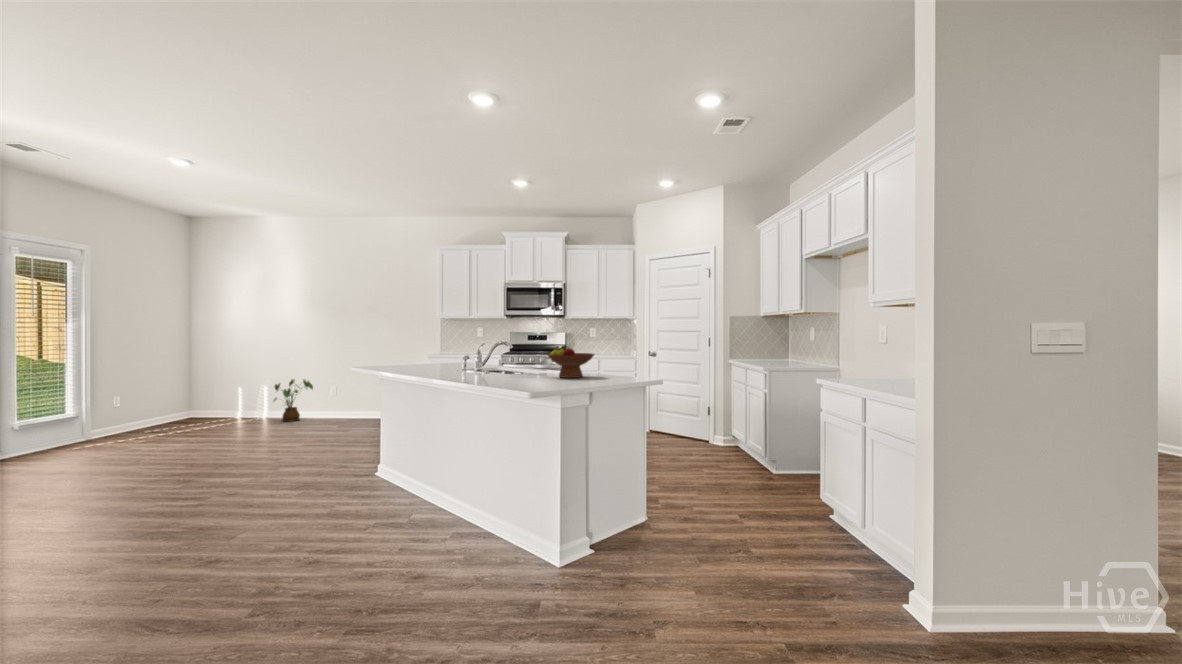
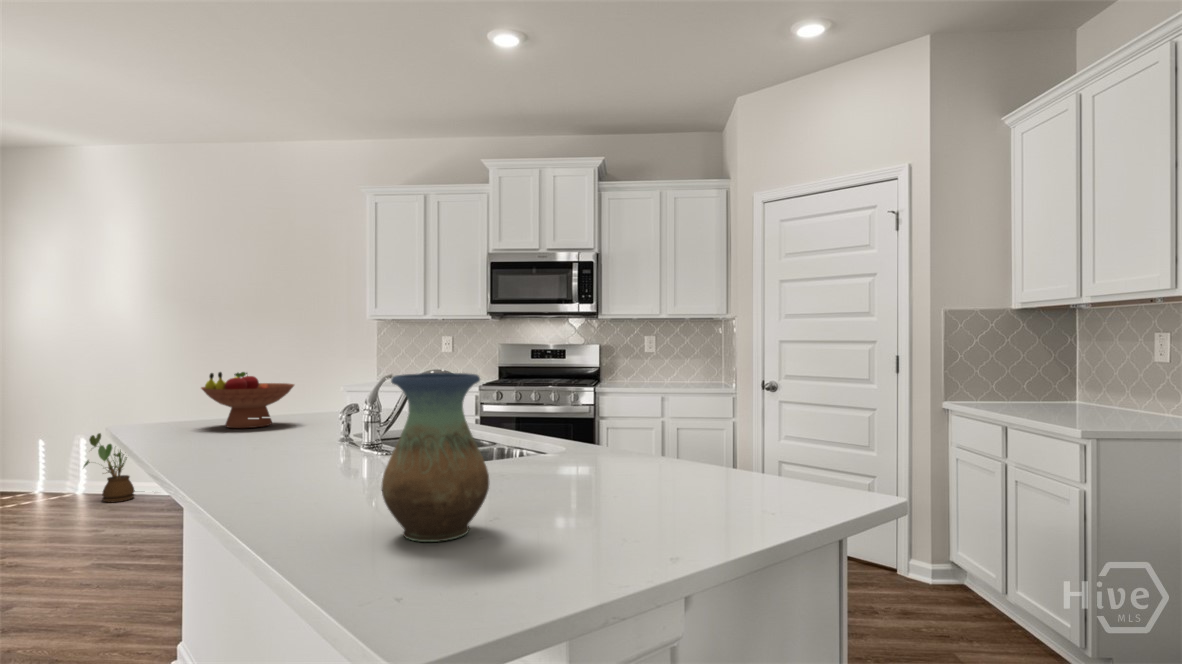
vase: none [507,339,537,384] -> present [381,373,489,542]
fruit bowl: present [547,346,594,378] -> present [201,372,294,428]

